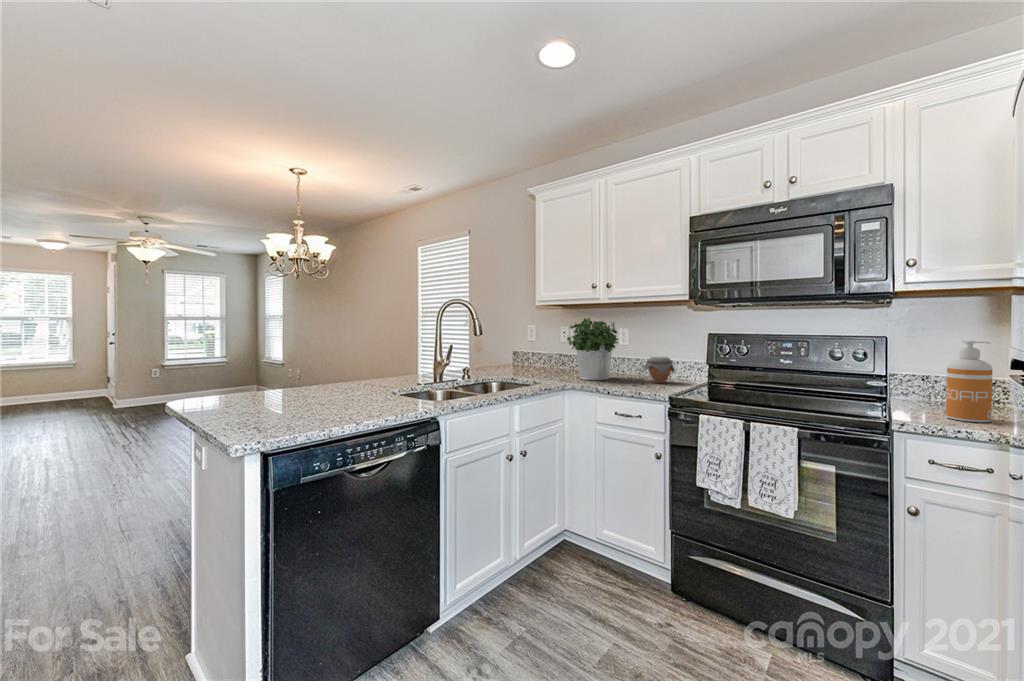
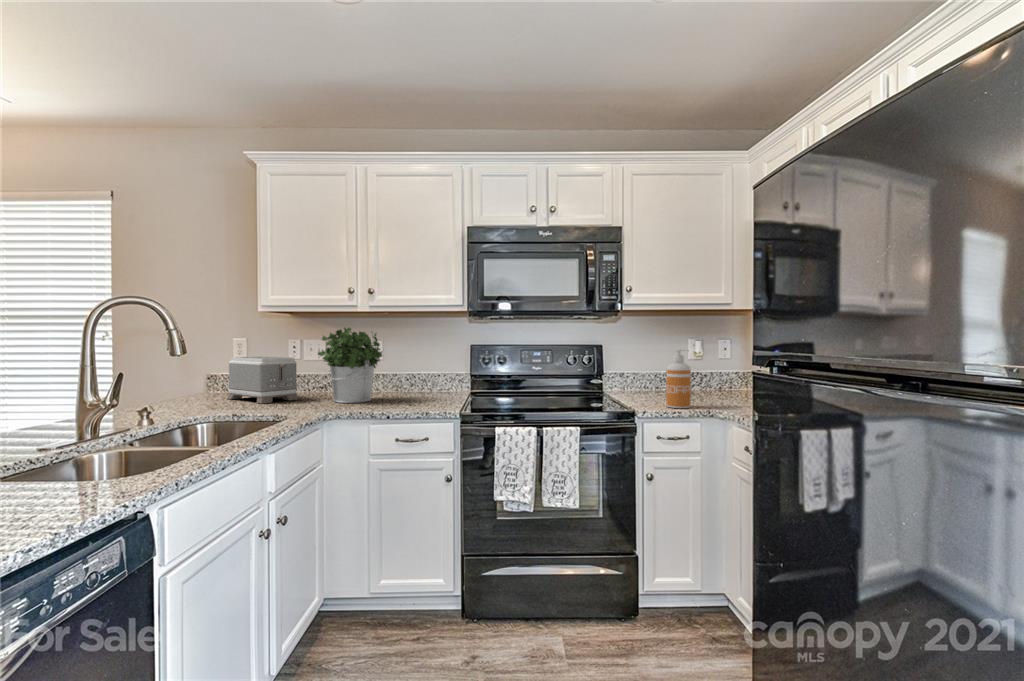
toaster: none [517,340,560,376] -> present [227,356,299,404]
jar: present [644,357,674,383] -> none [414,371,446,400]

